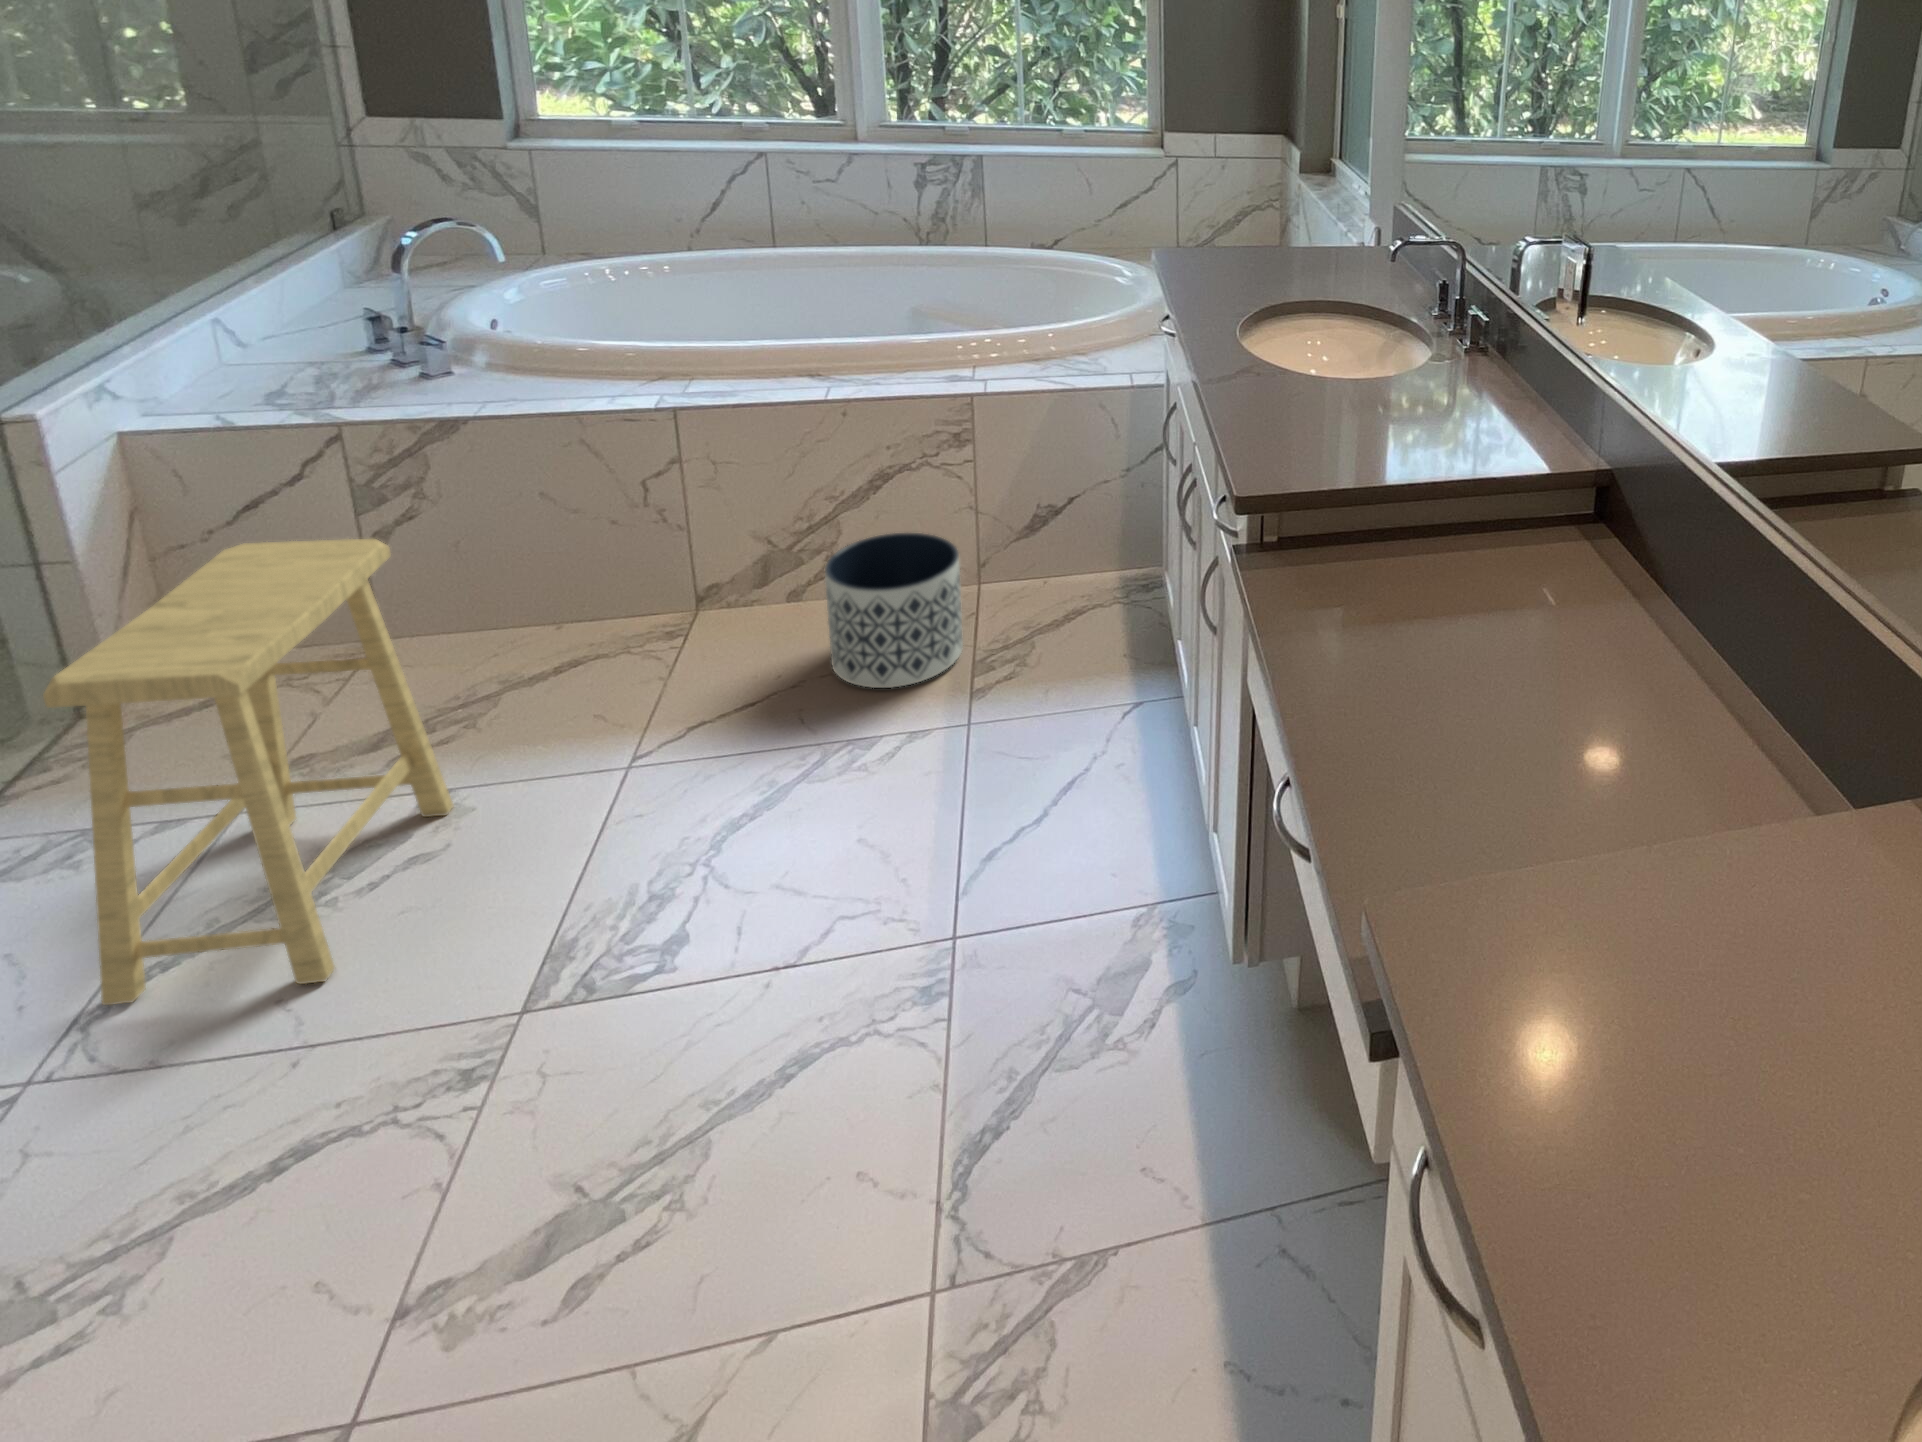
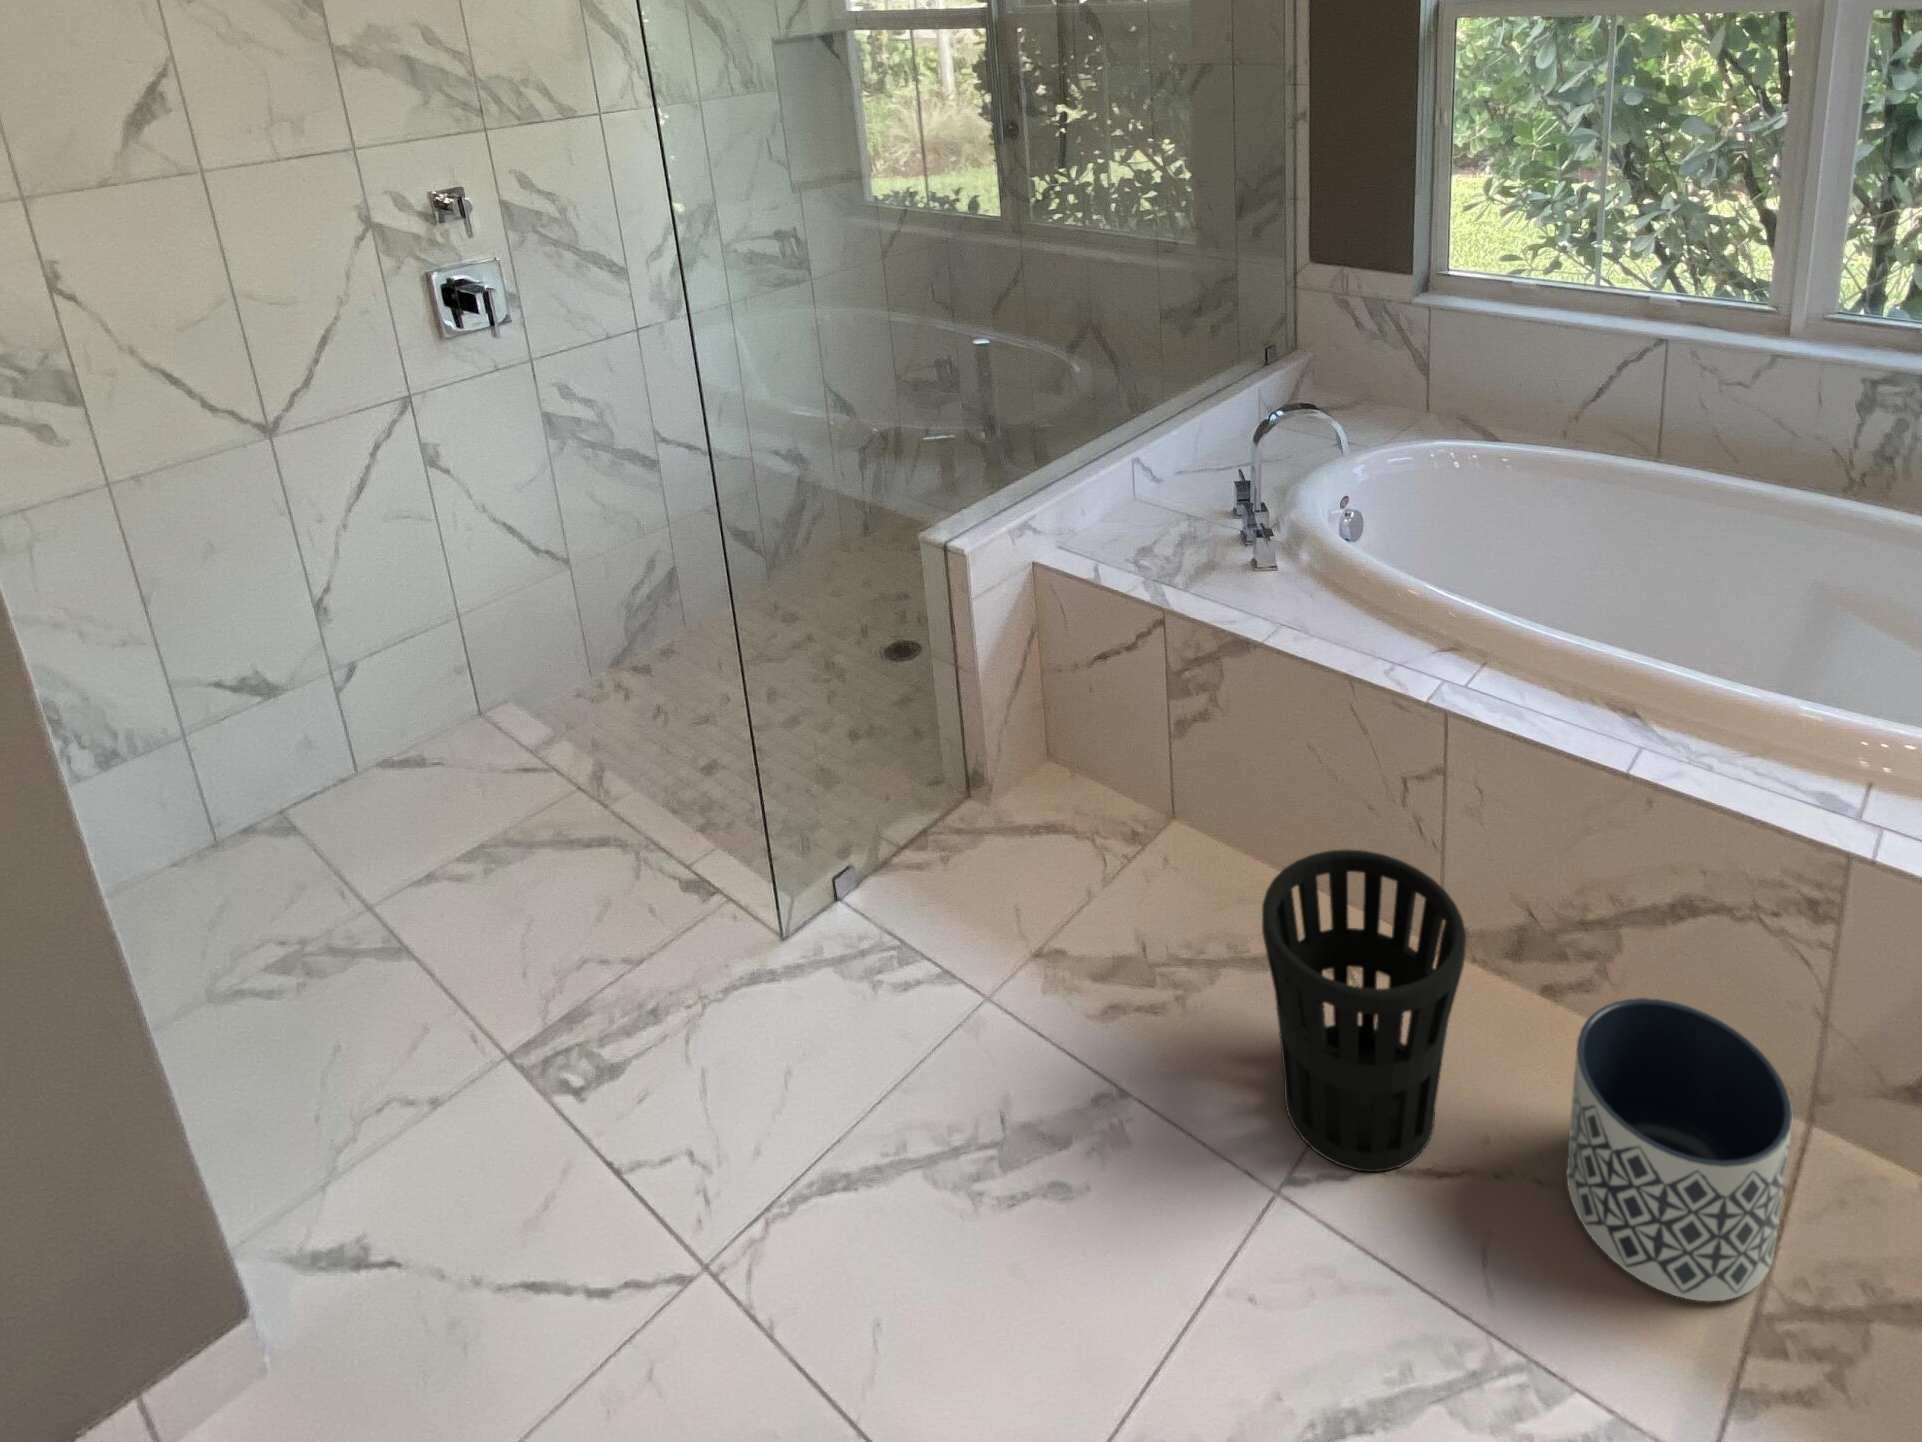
wastebasket: none [557,517,737,740] -> present [1262,849,1466,1172]
footstool: present [43,539,453,1005] -> none [767,775,1120,1341]

